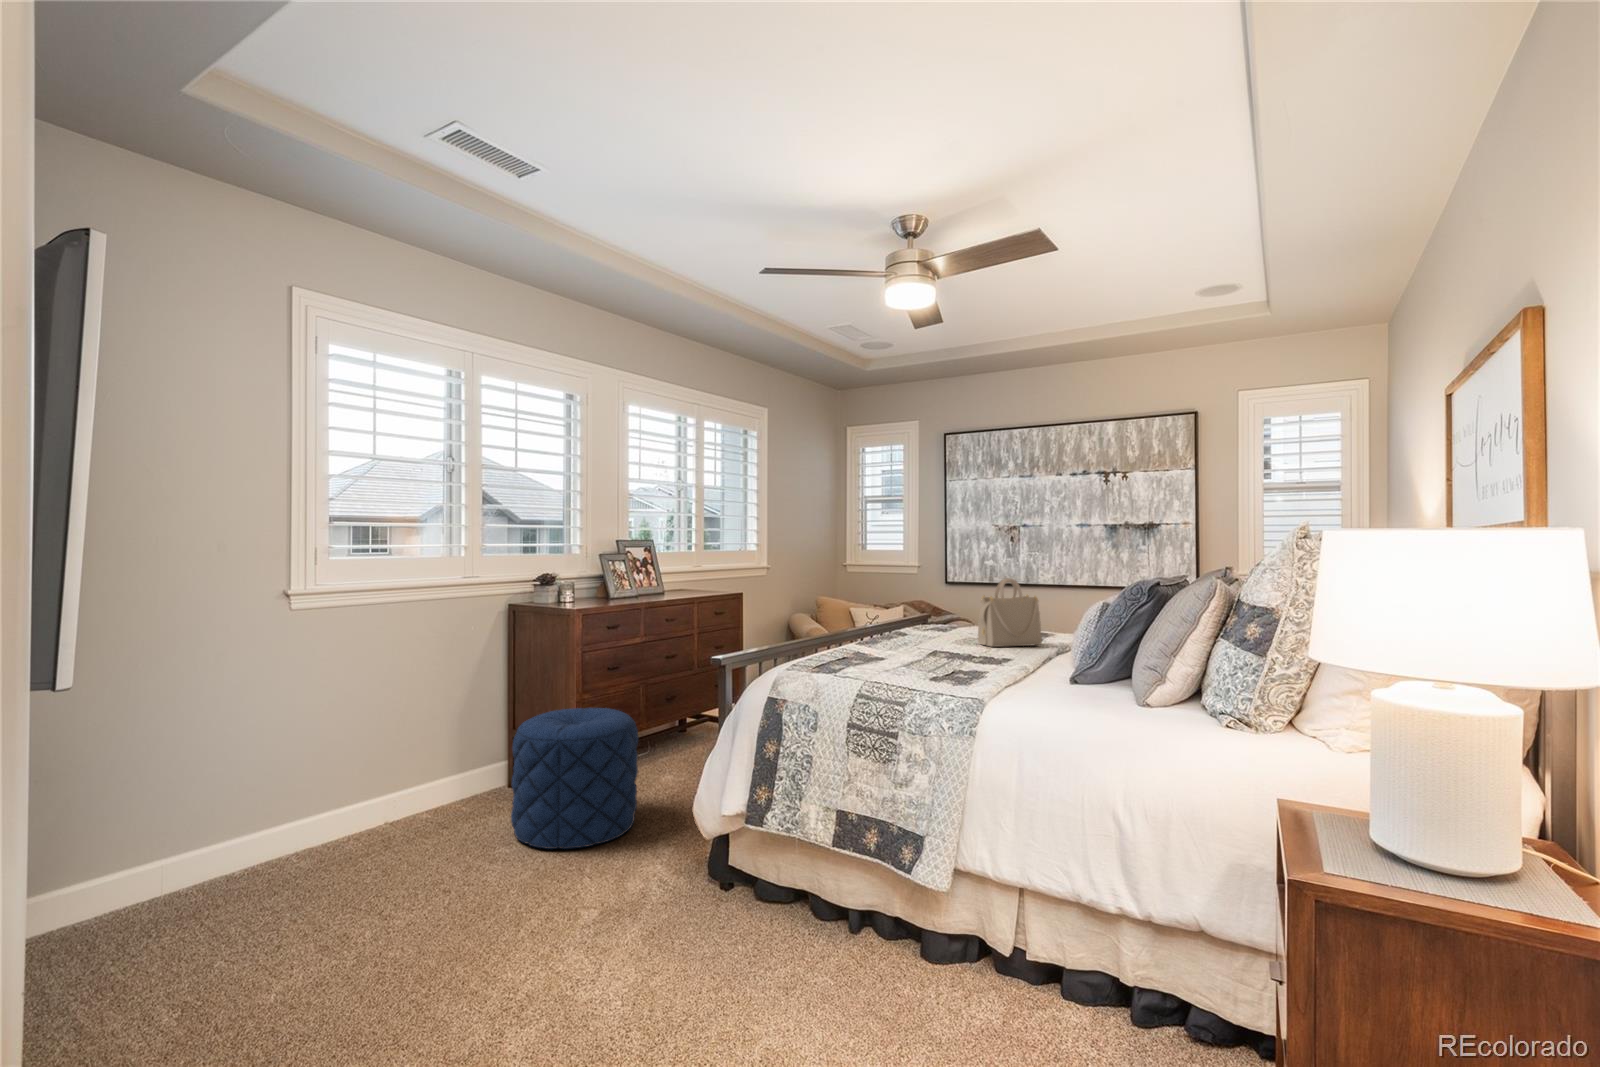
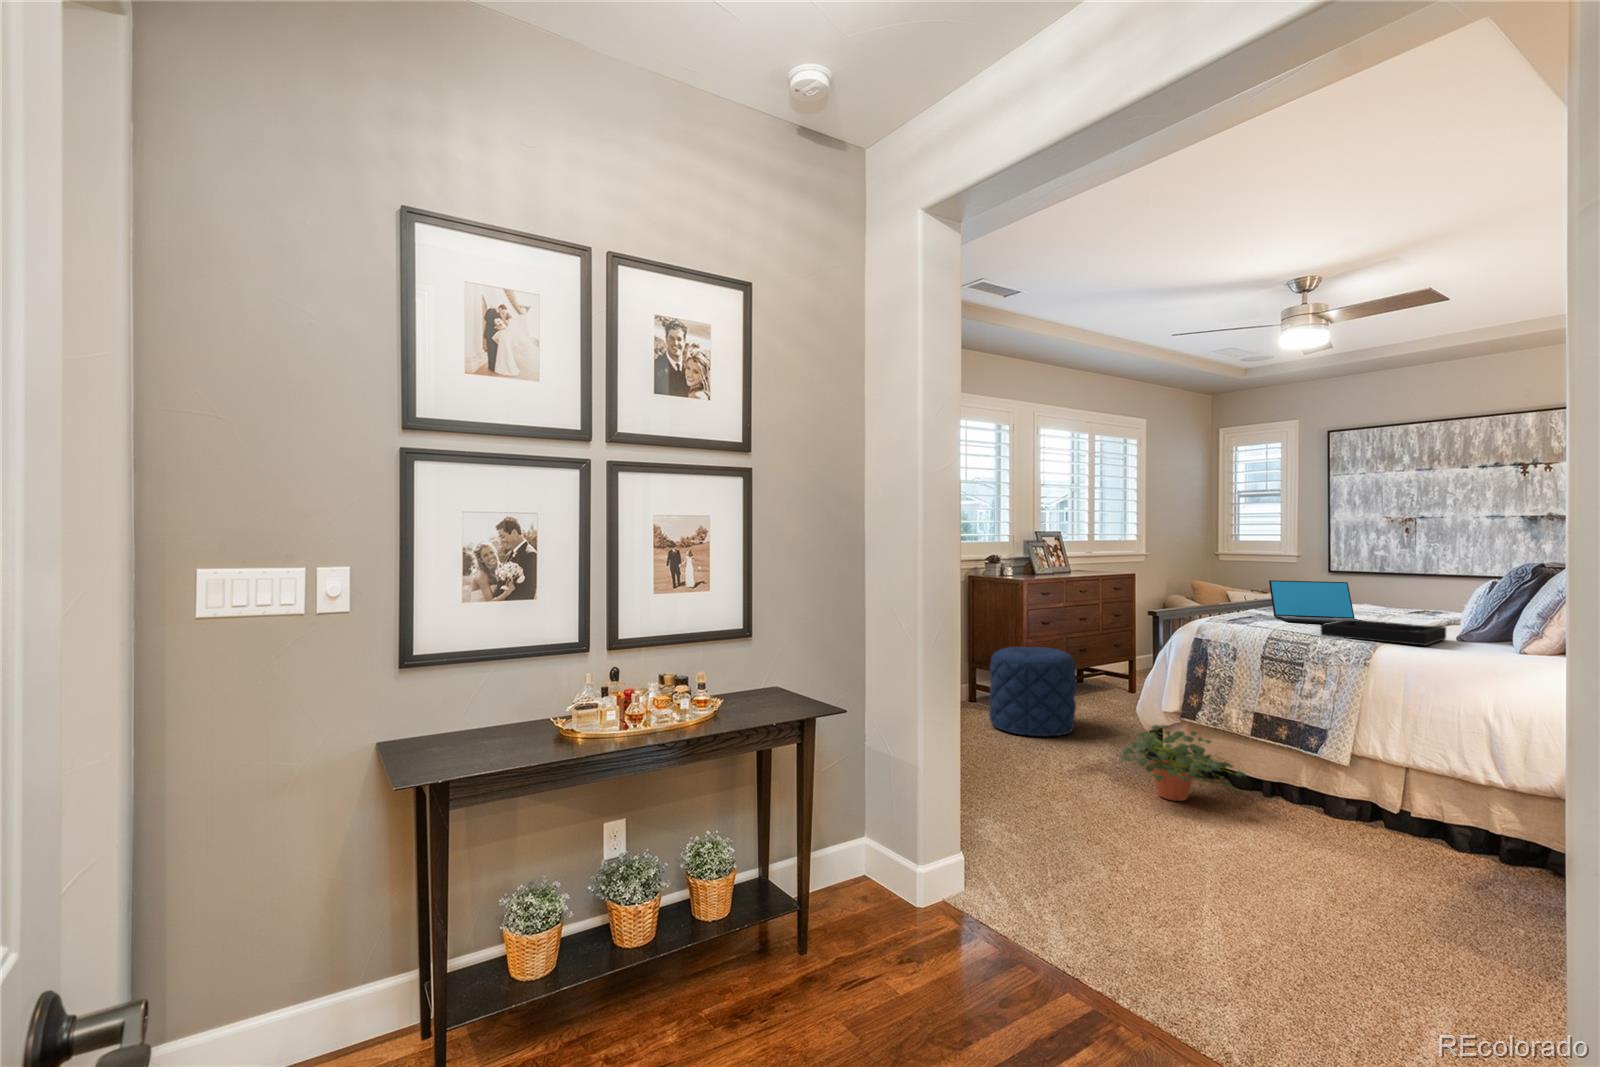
handbag: present [978,578,1042,647] -> none [1369,562,1437,619]
laptop: none [870,607,980,665] -> present [1269,580,1357,624]
decorative tray: none [919,661,1056,703] -> present [1321,620,1446,645]
potted plant: none [644,833,825,965] -> present [1120,725,1246,801]

